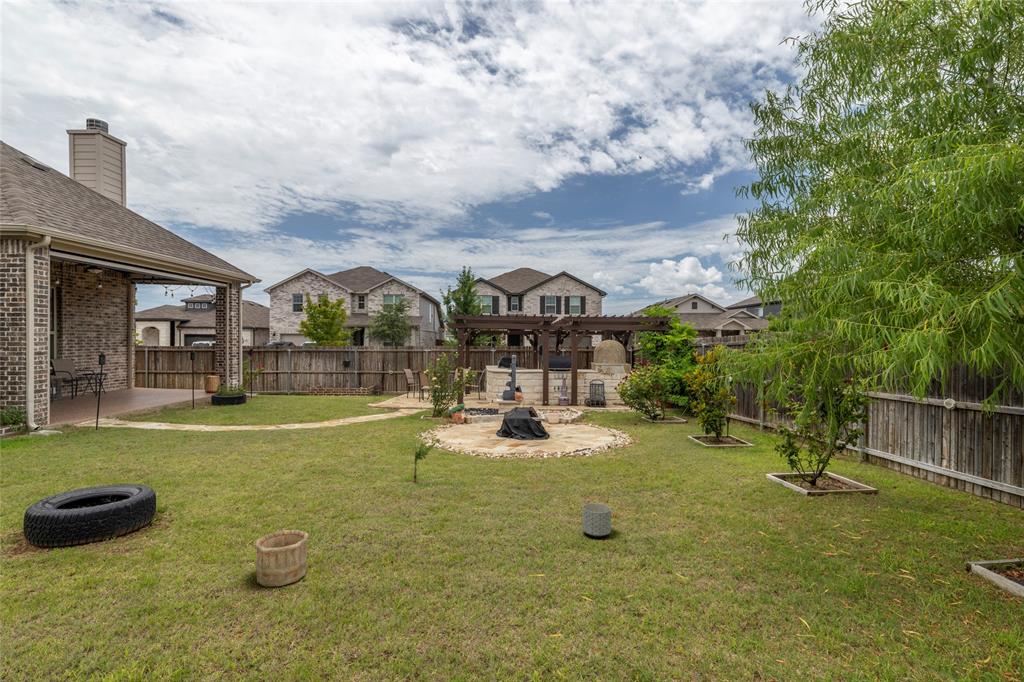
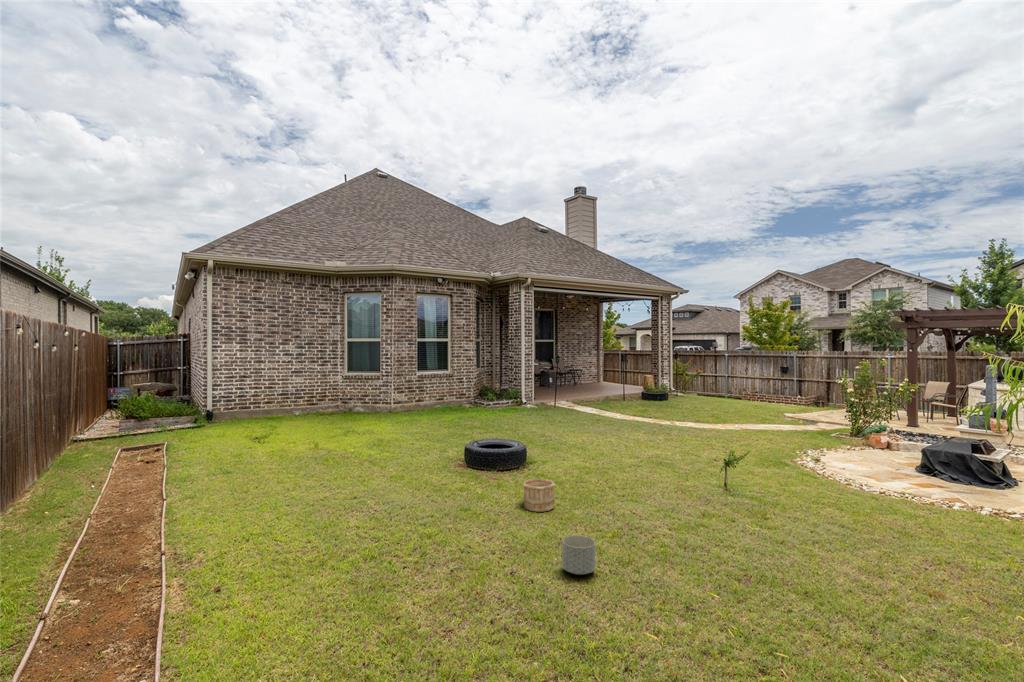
planter: present [582,503,611,537] -> present [562,535,595,575]

